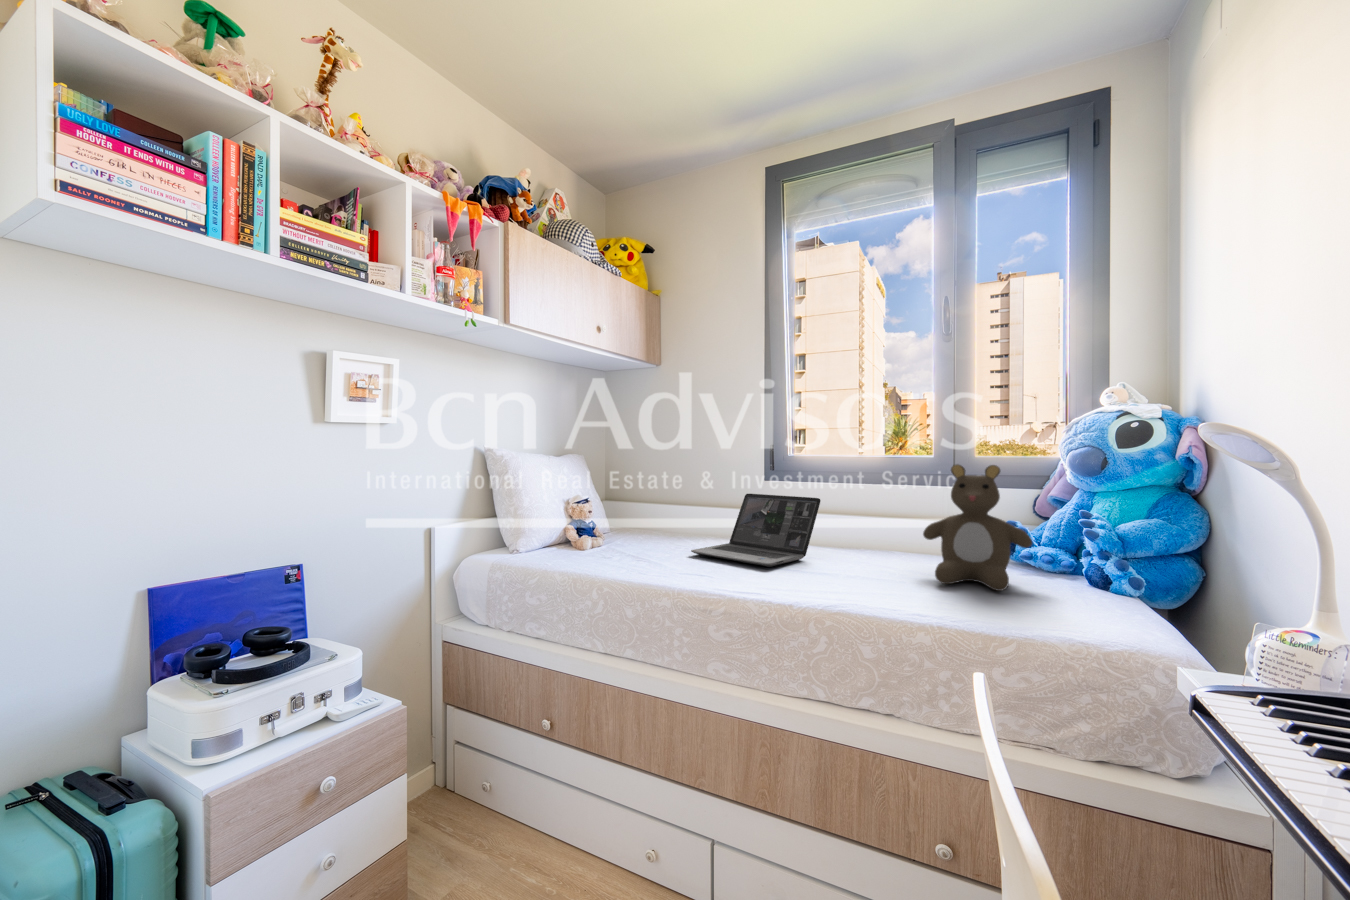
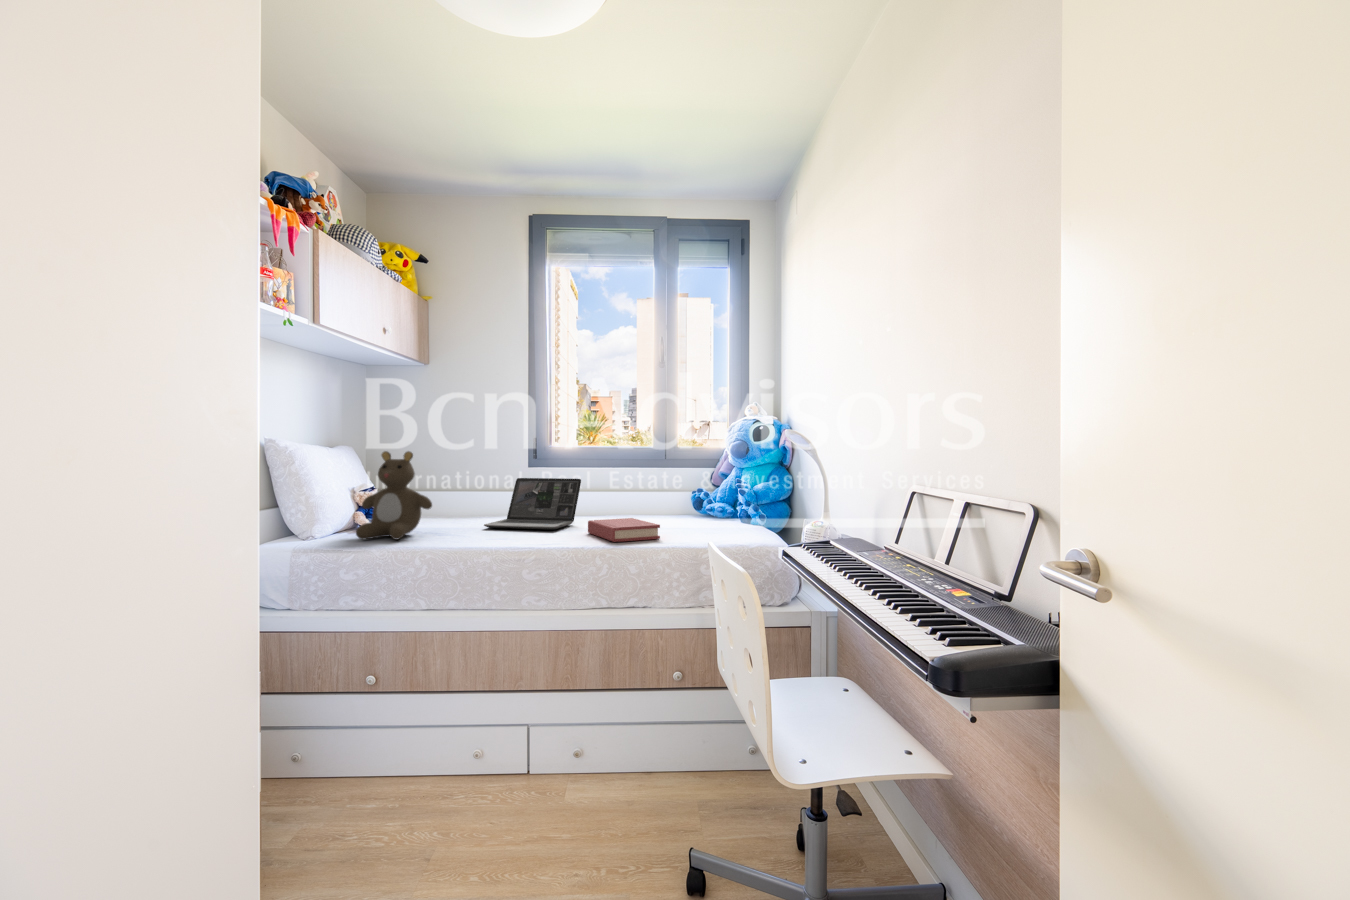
teddy bear: present [923,464,1032,591] -> present [356,451,432,540]
hardback book: none [811,561,915,607] -> present [588,518,660,542]

